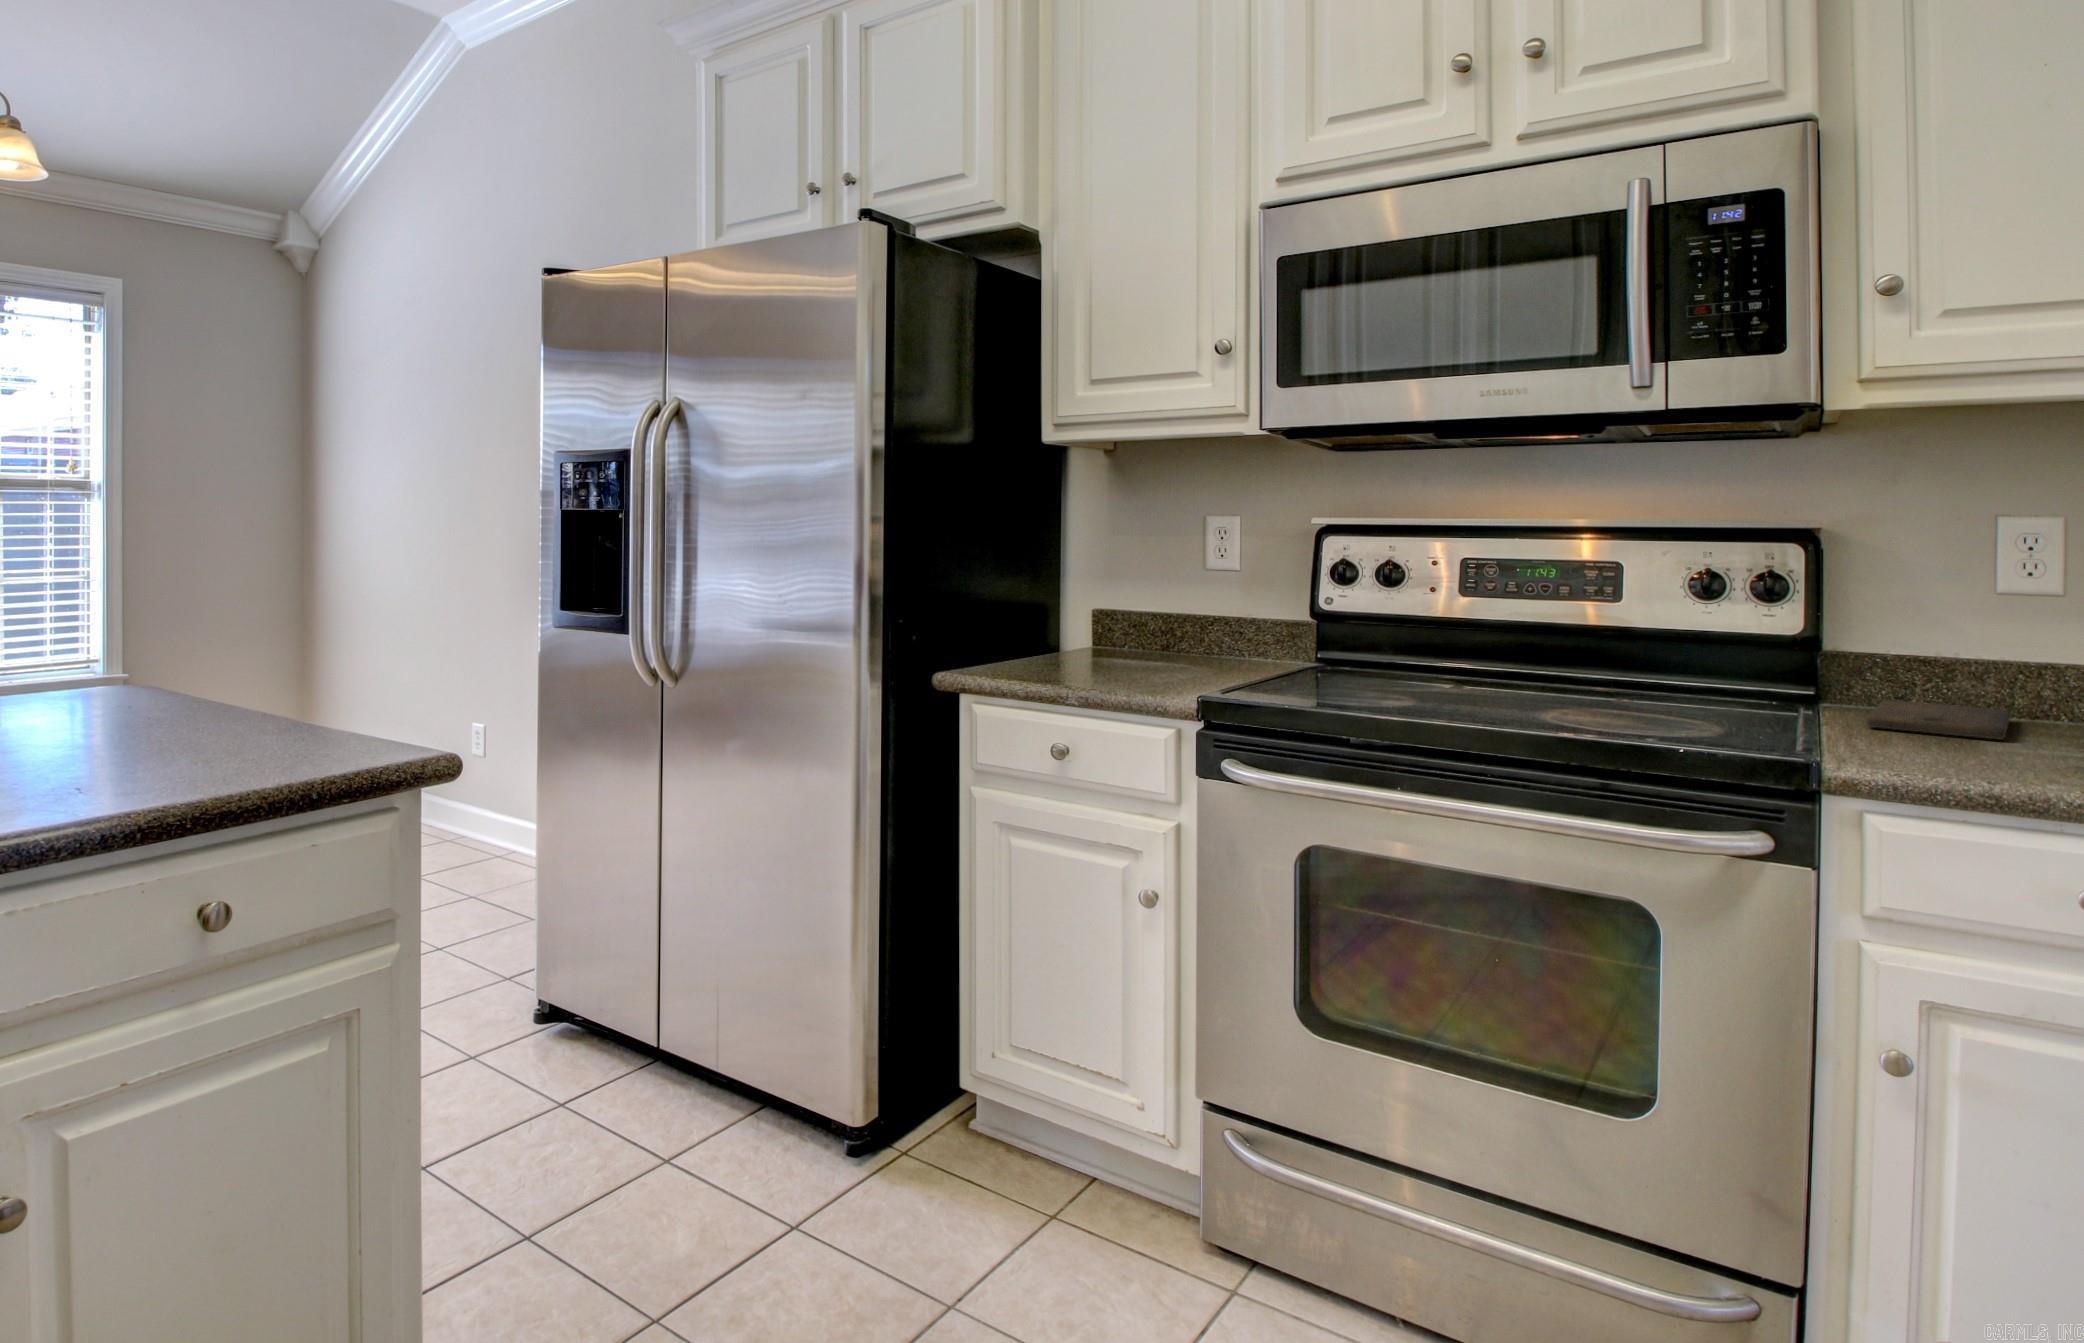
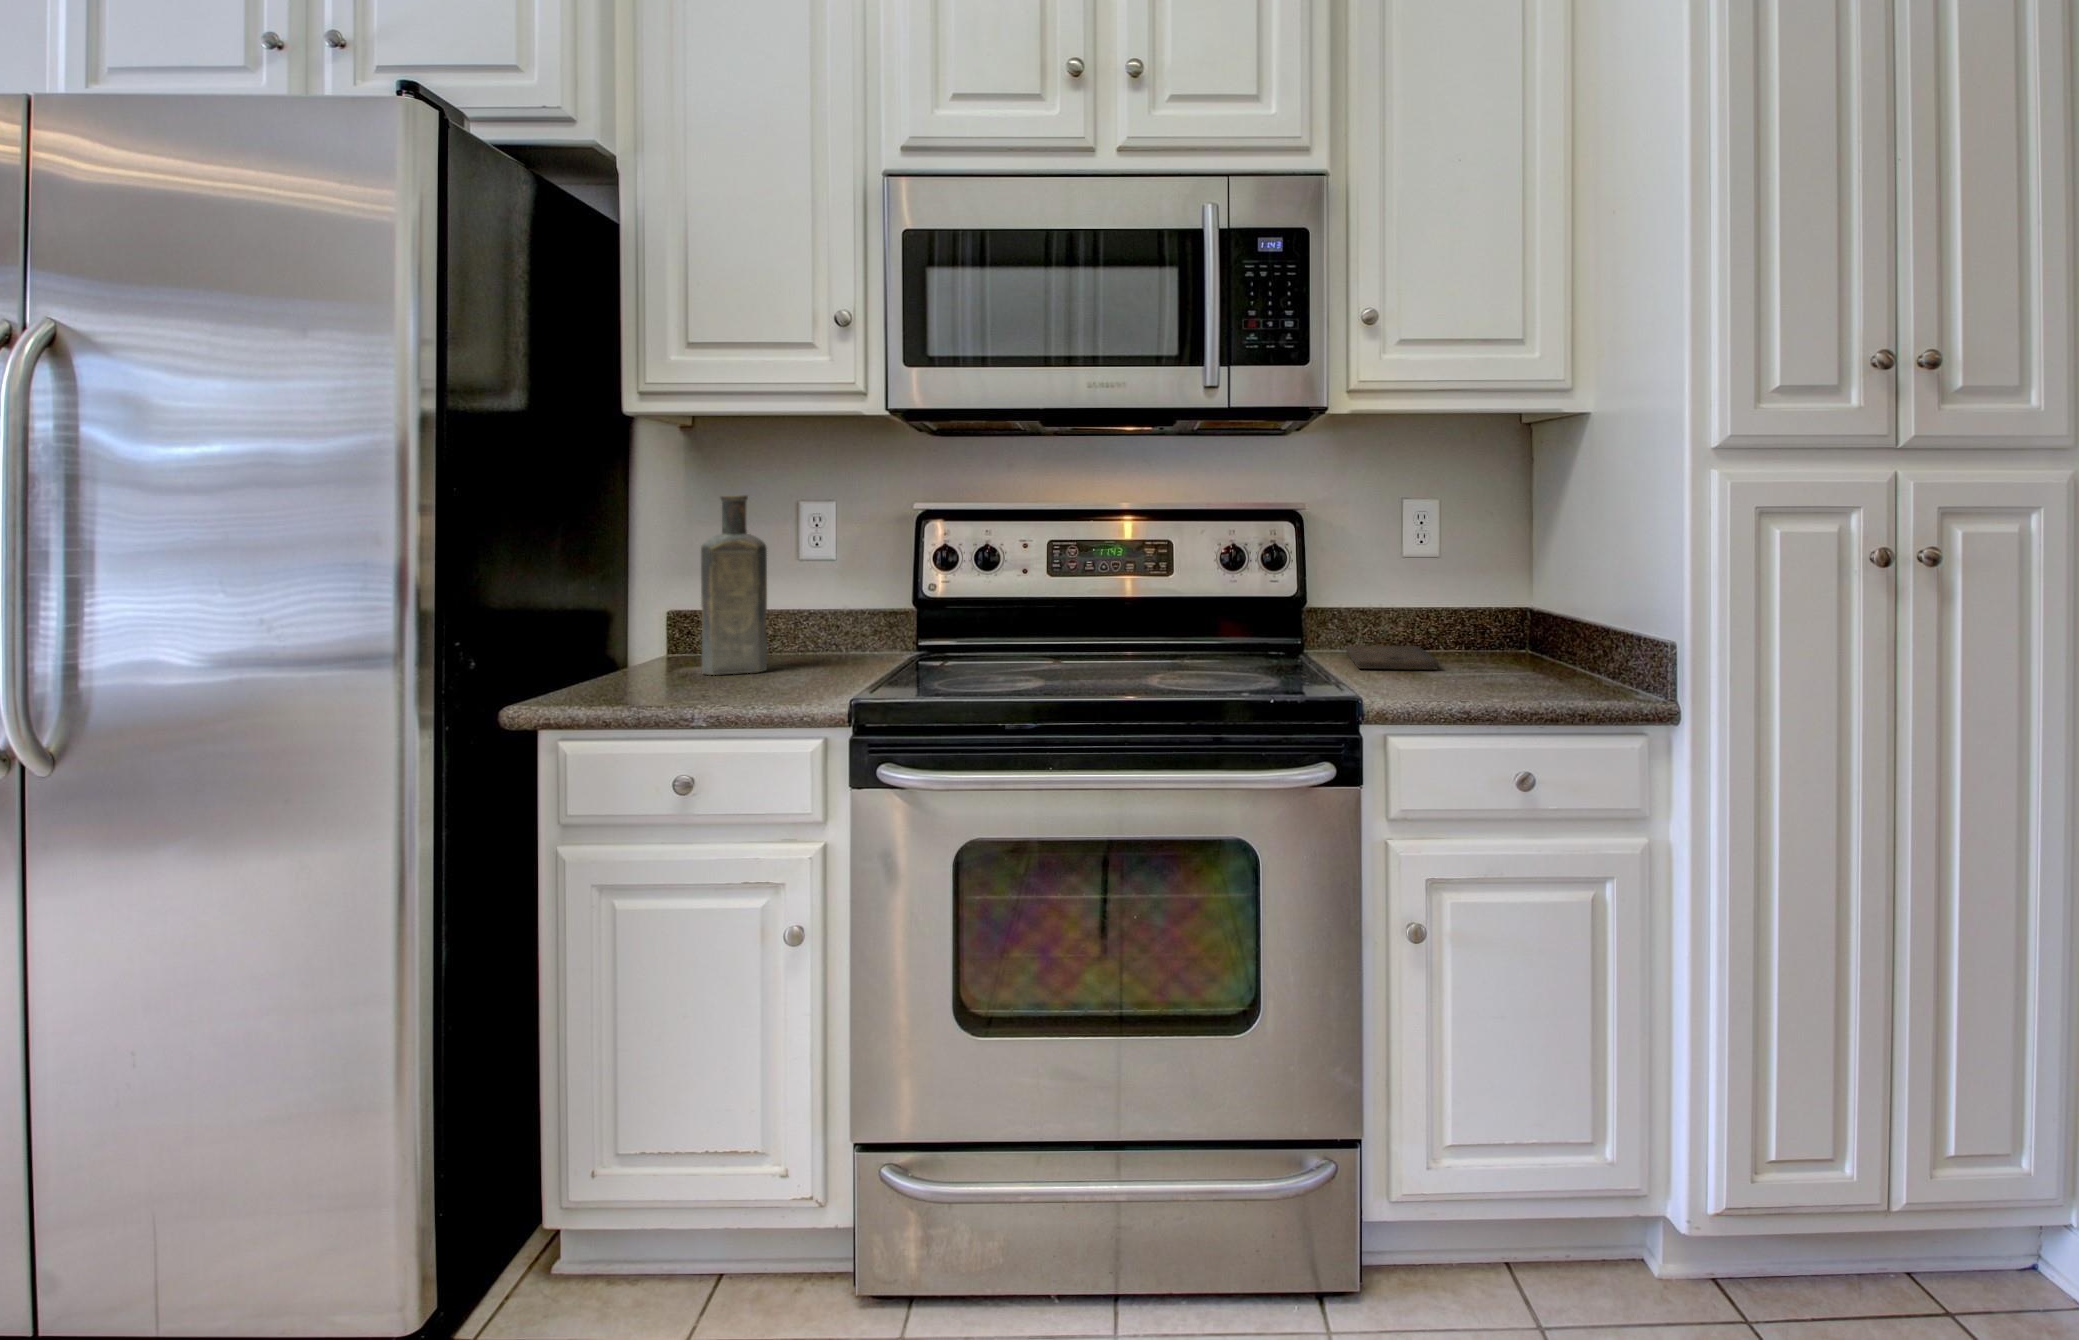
bottle: none [1096,508,1162,667] -> present [701,495,767,675]

